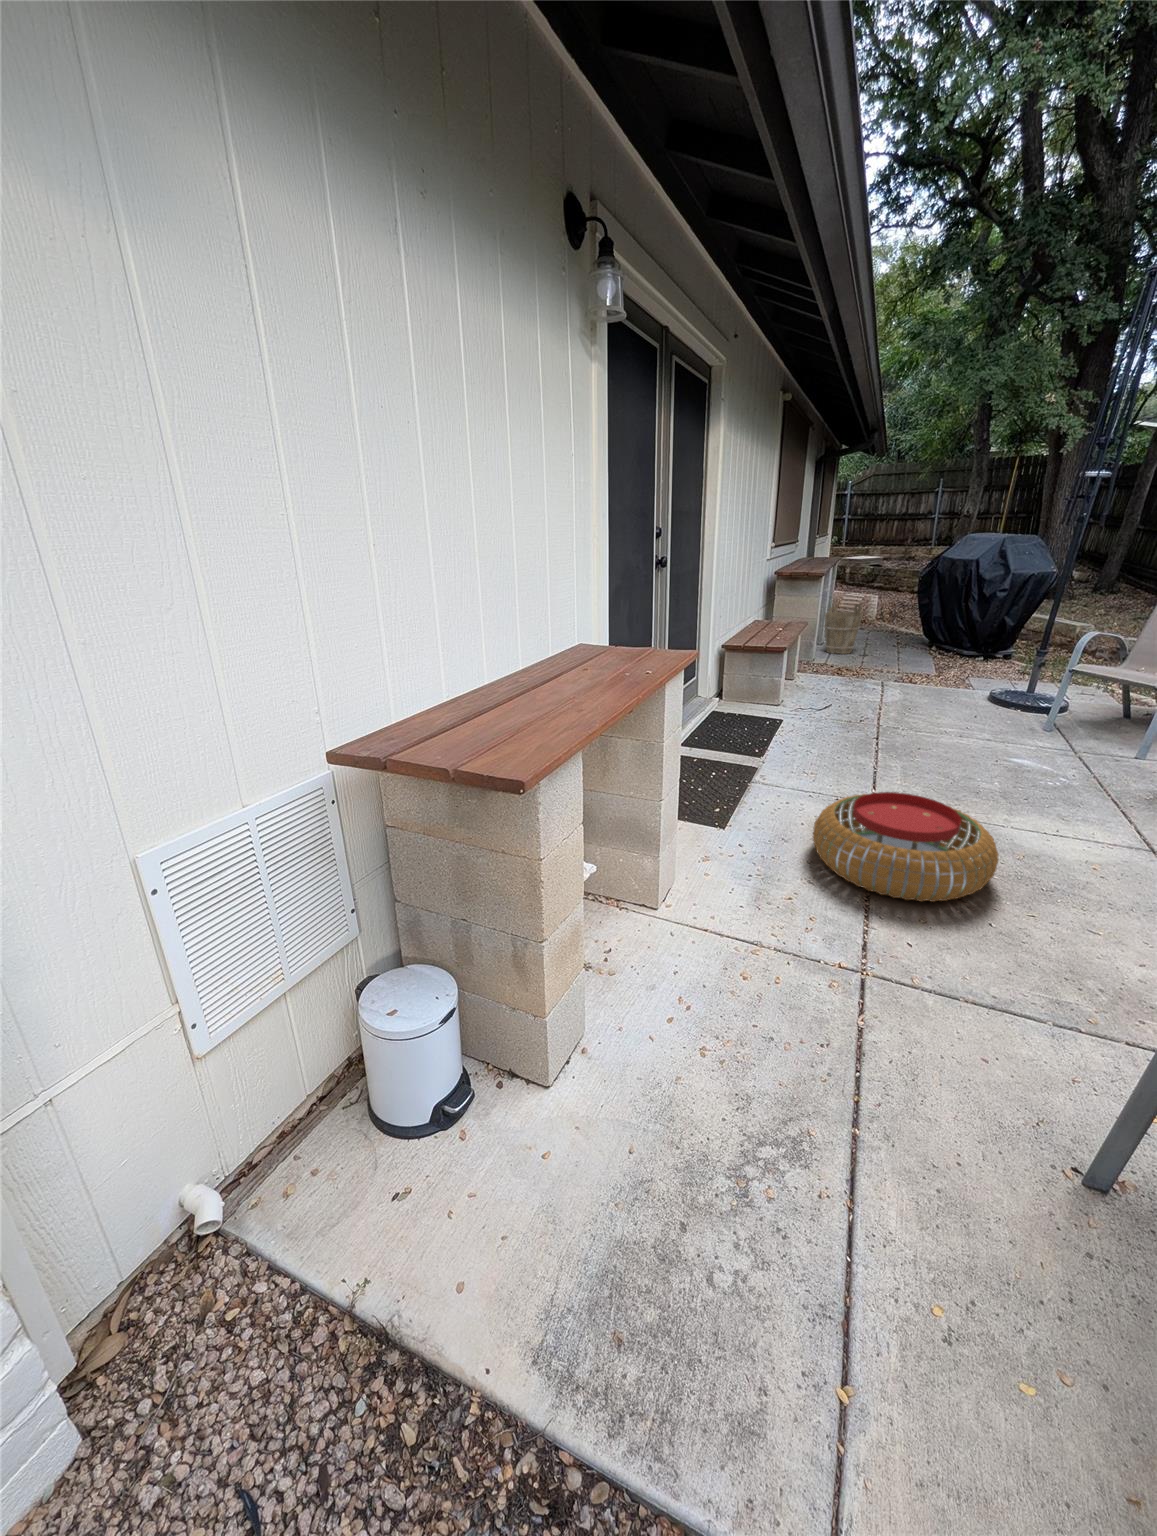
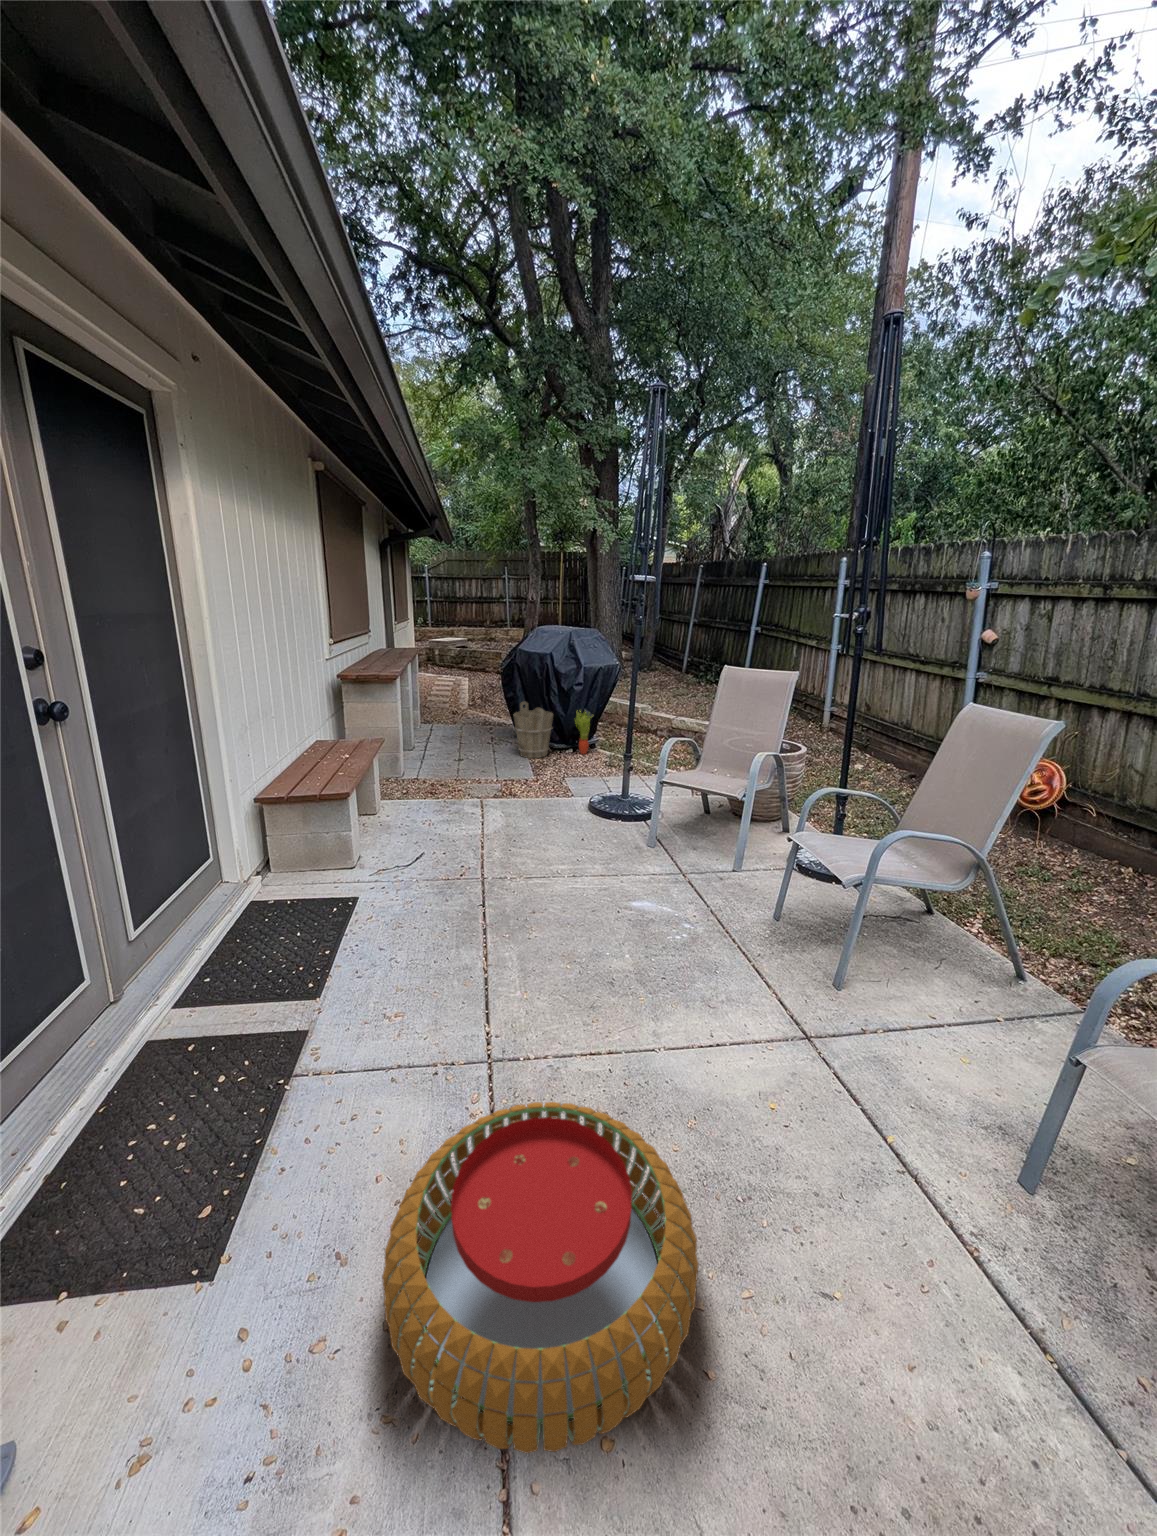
bucket: present [824,604,862,654] -> present [514,702,553,758]
potted plant: none [991,617,1014,663] -> present [576,711,590,754]

